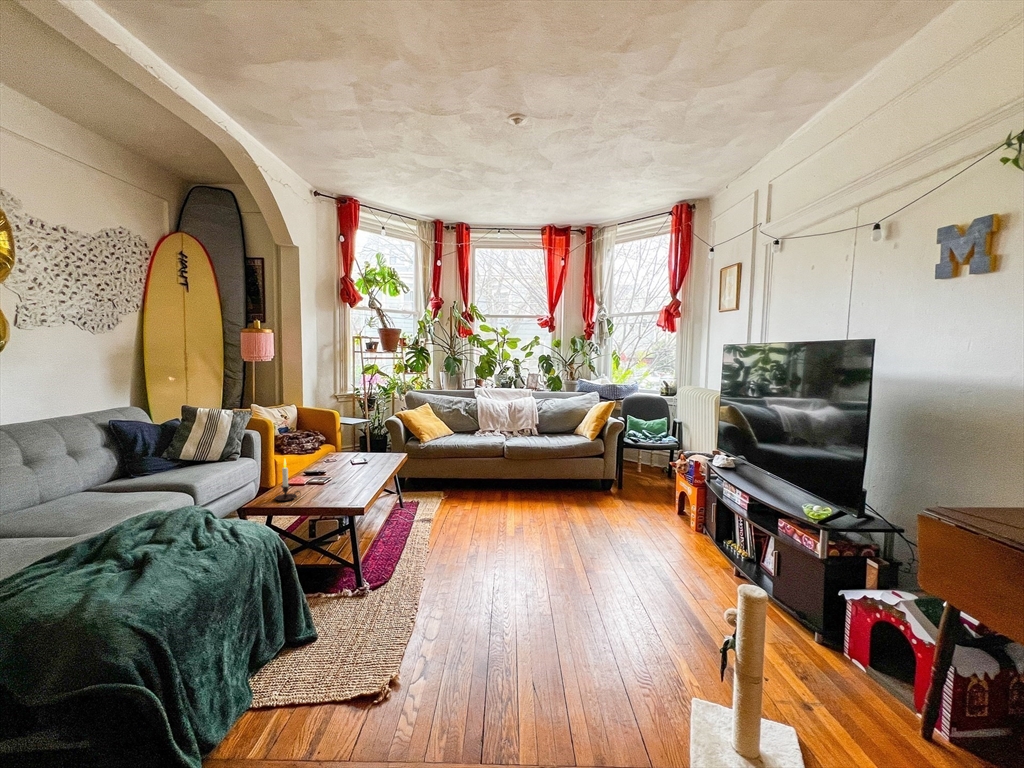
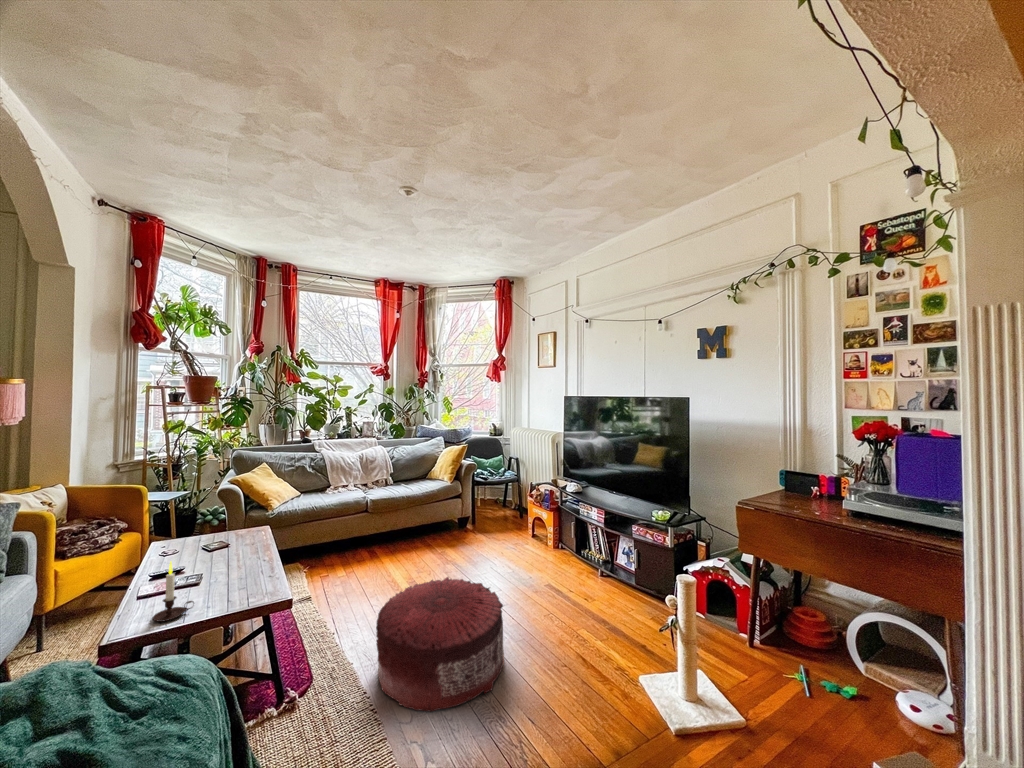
pouf: none [424,524,557,644] -> present [376,577,504,712]

